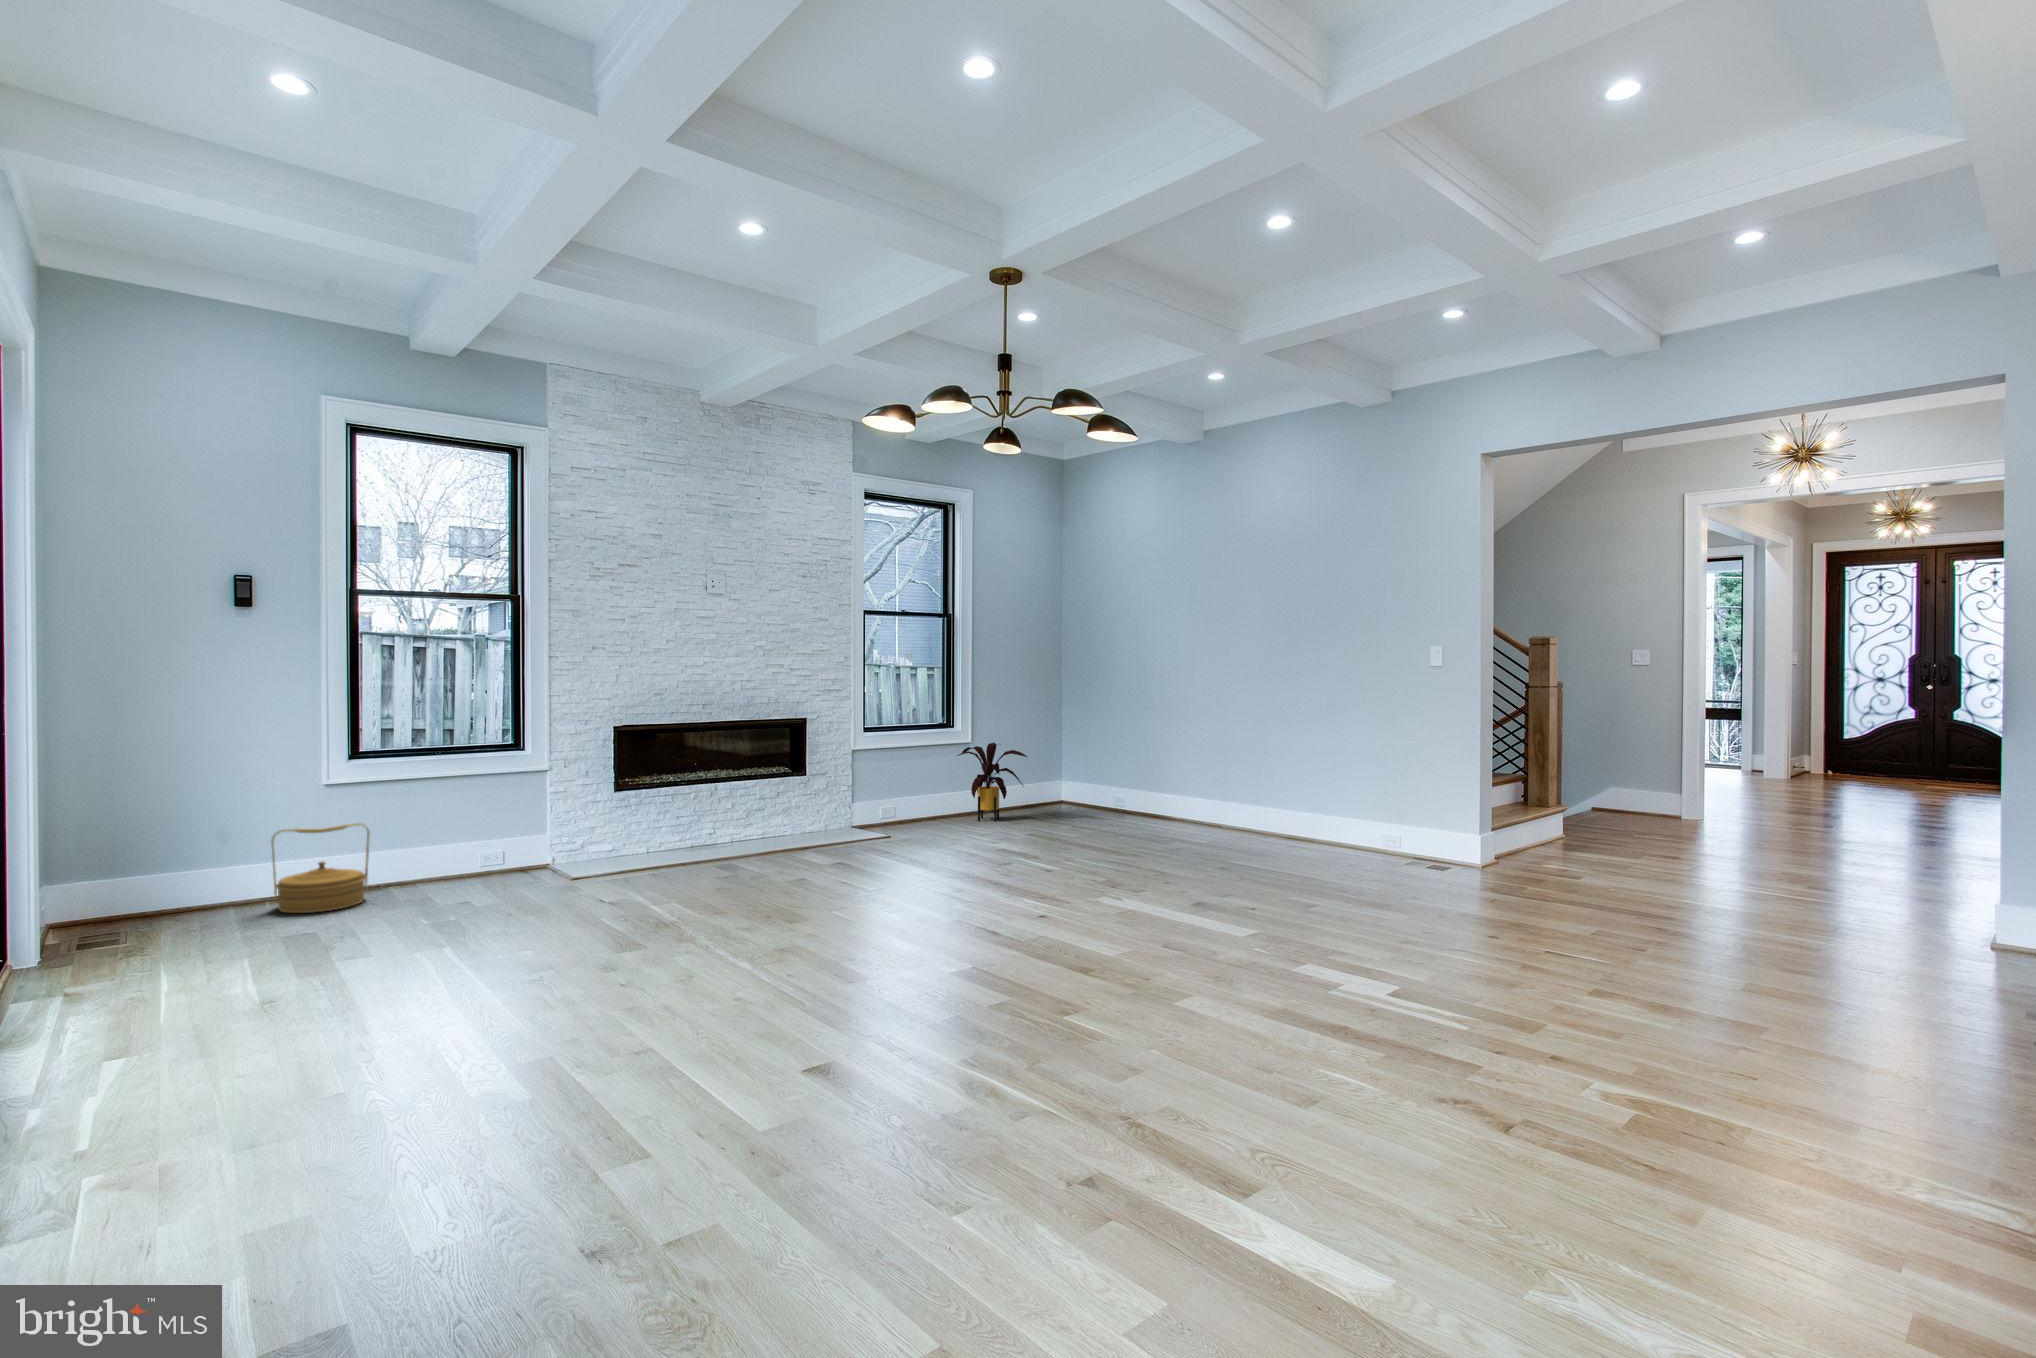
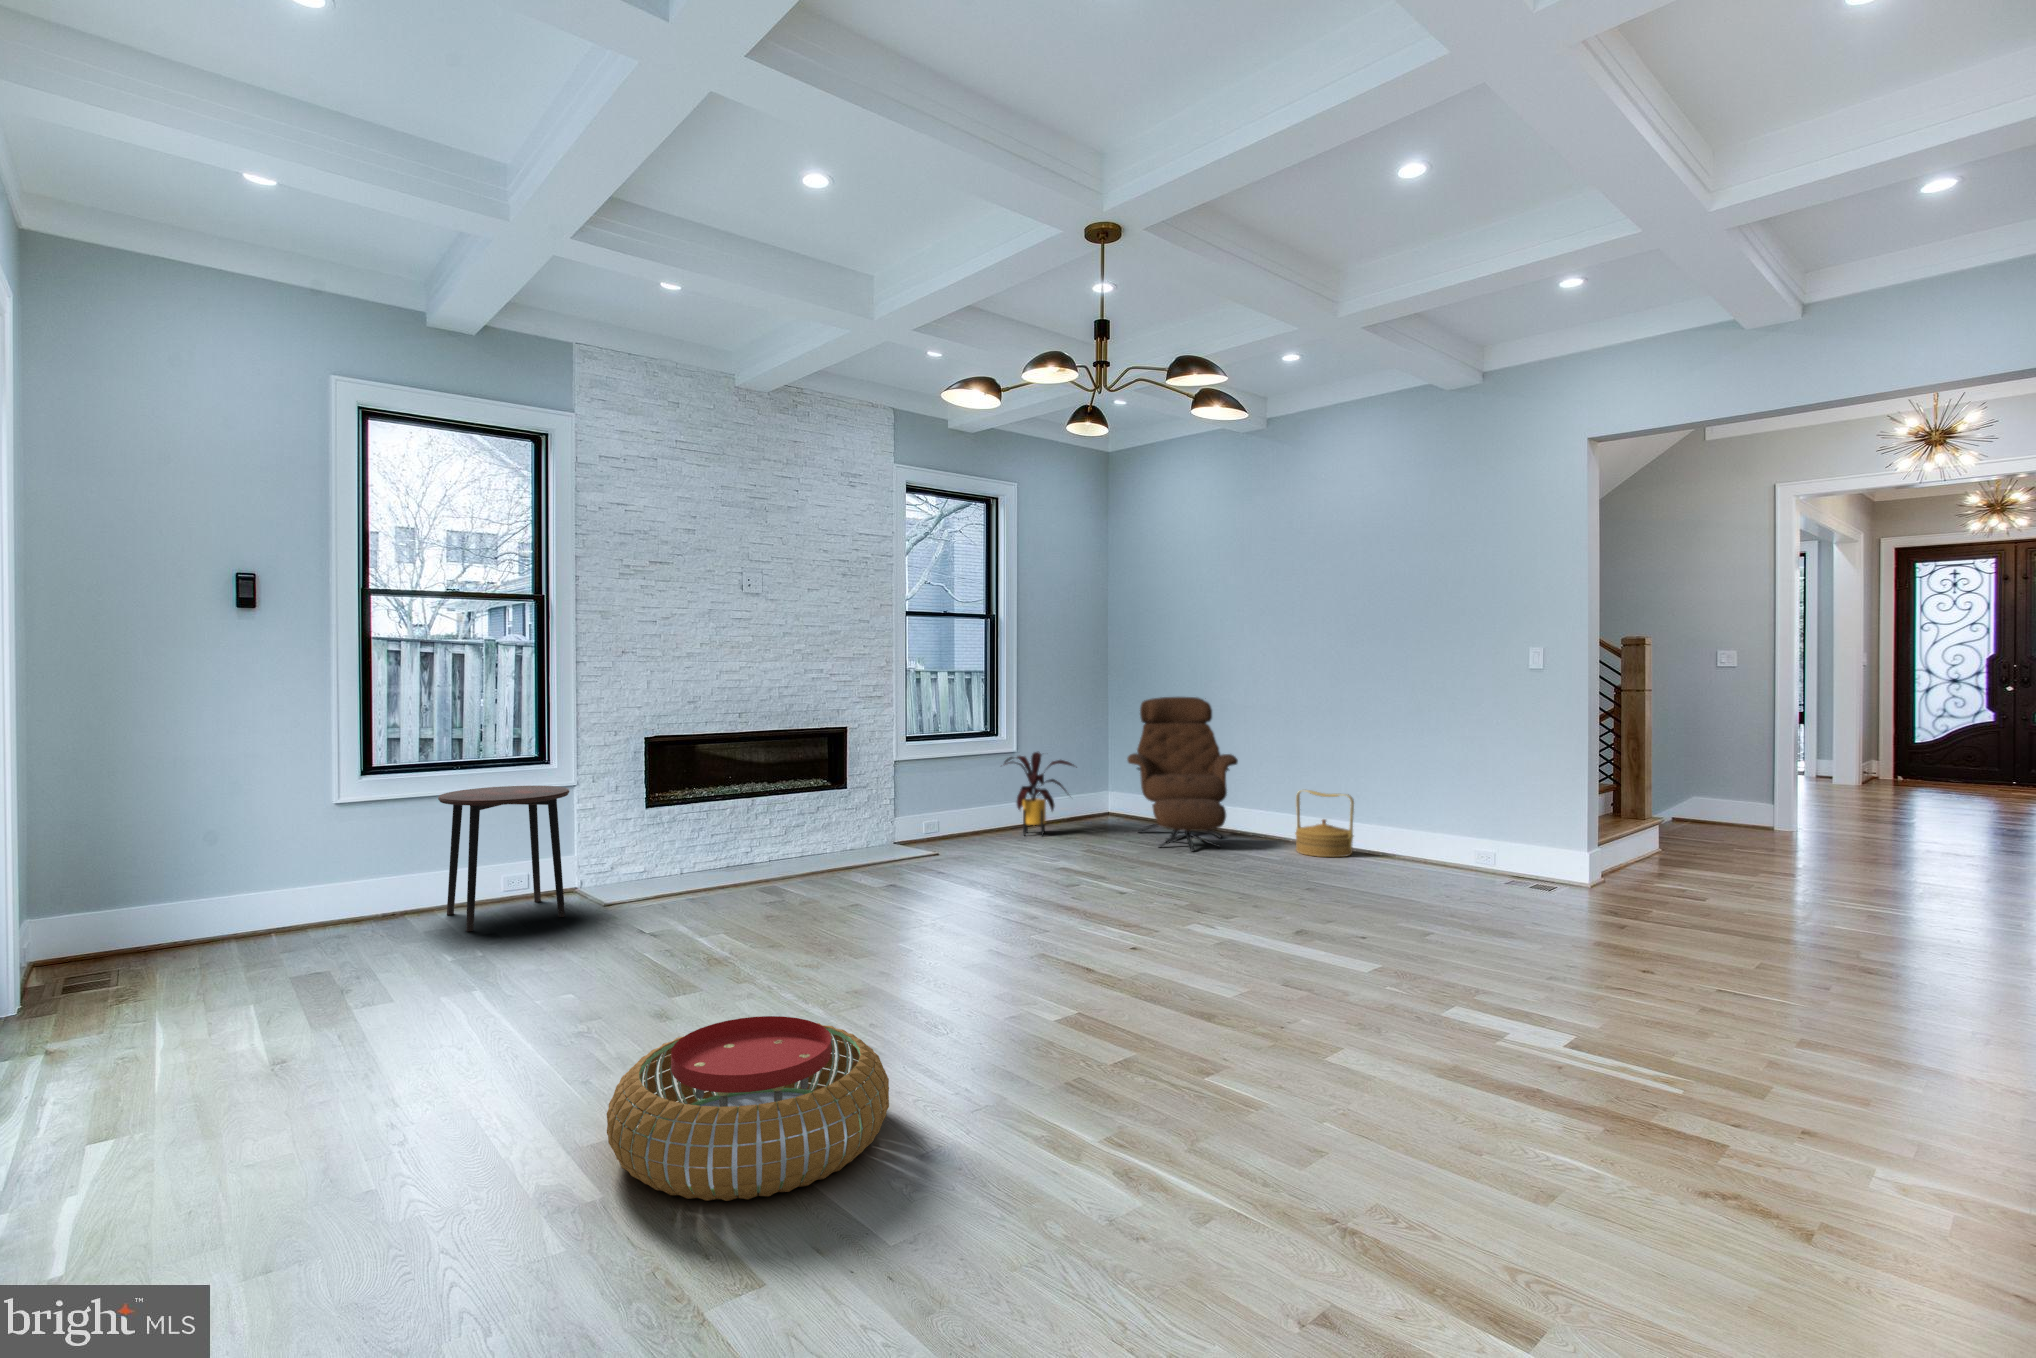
lounge chair: none [1076,692,1179,835] -> present [1127,697,1238,851]
side table: none [422,770,543,900] -> present [438,786,569,931]
woven basket: present [271,823,370,913] -> present [1295,790,1354,857]
pouf: none [534,959,779,1102] -> present [607,1016,889,1201]

